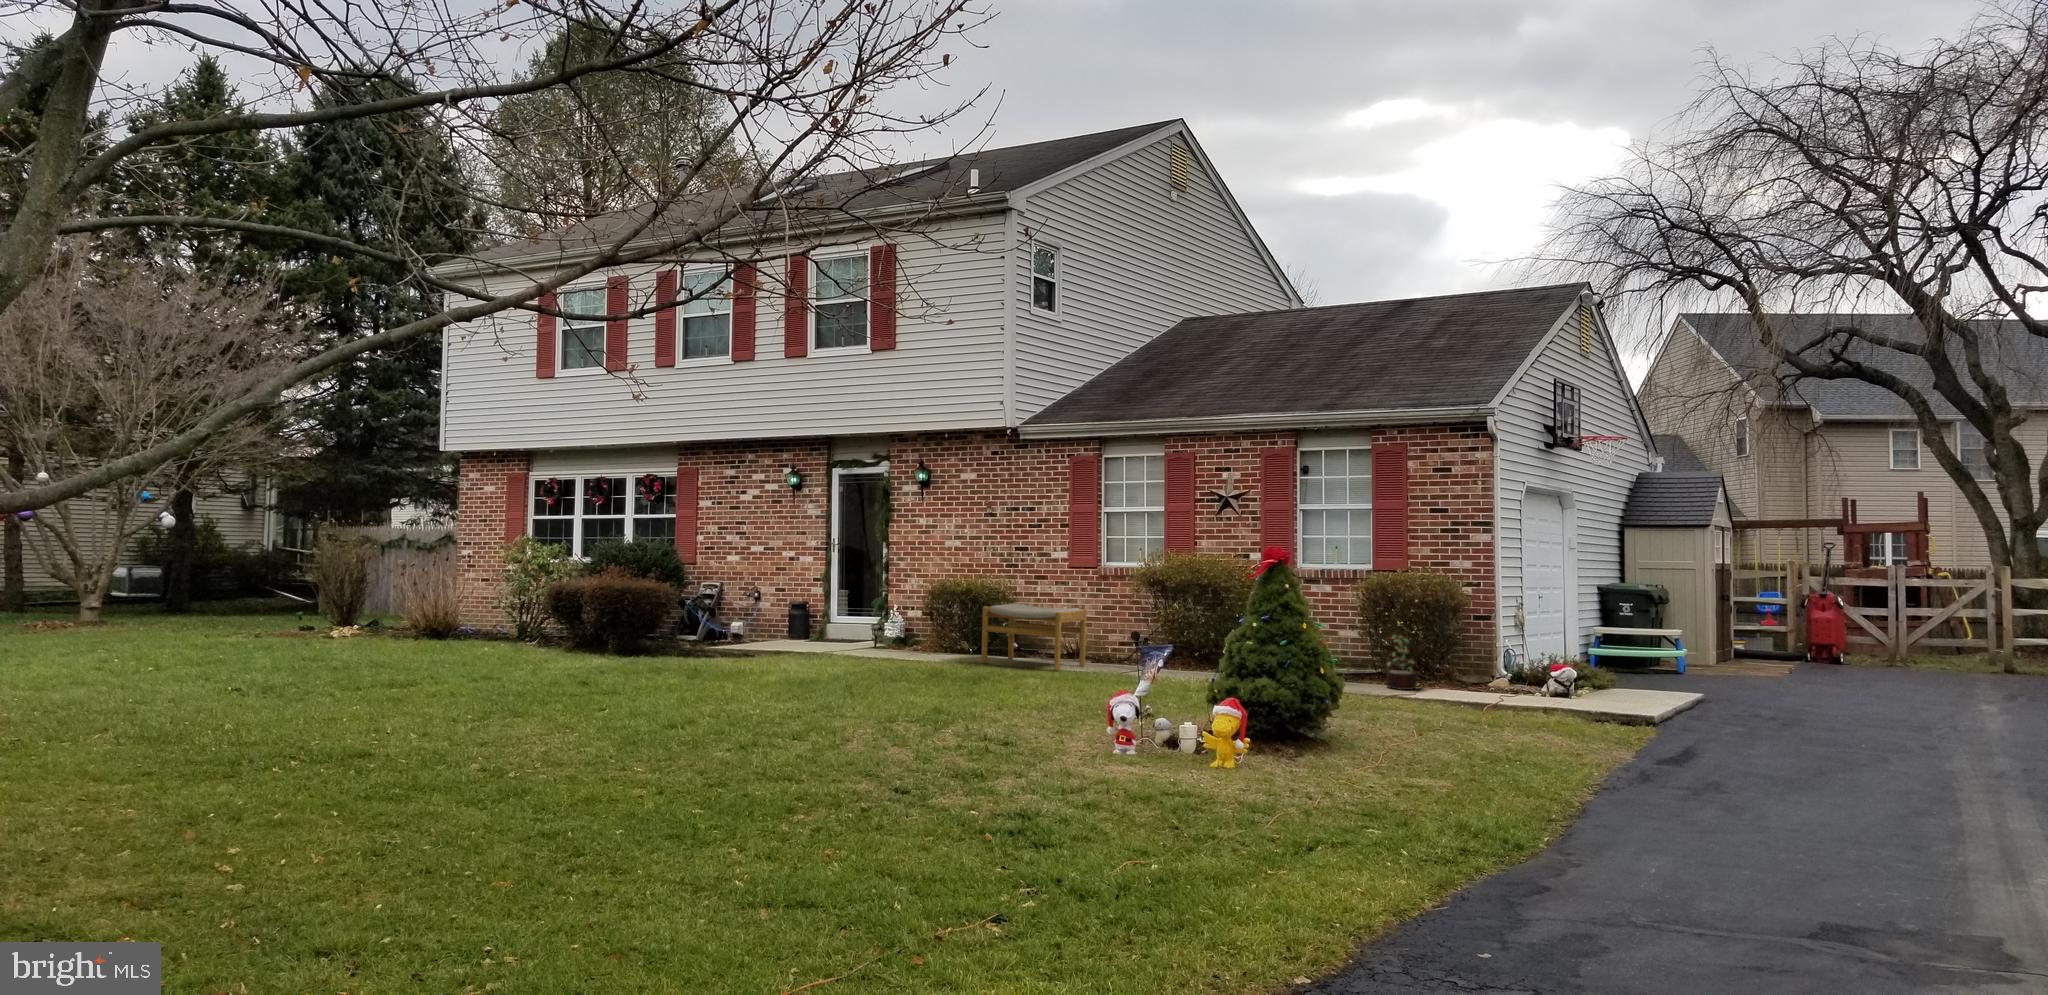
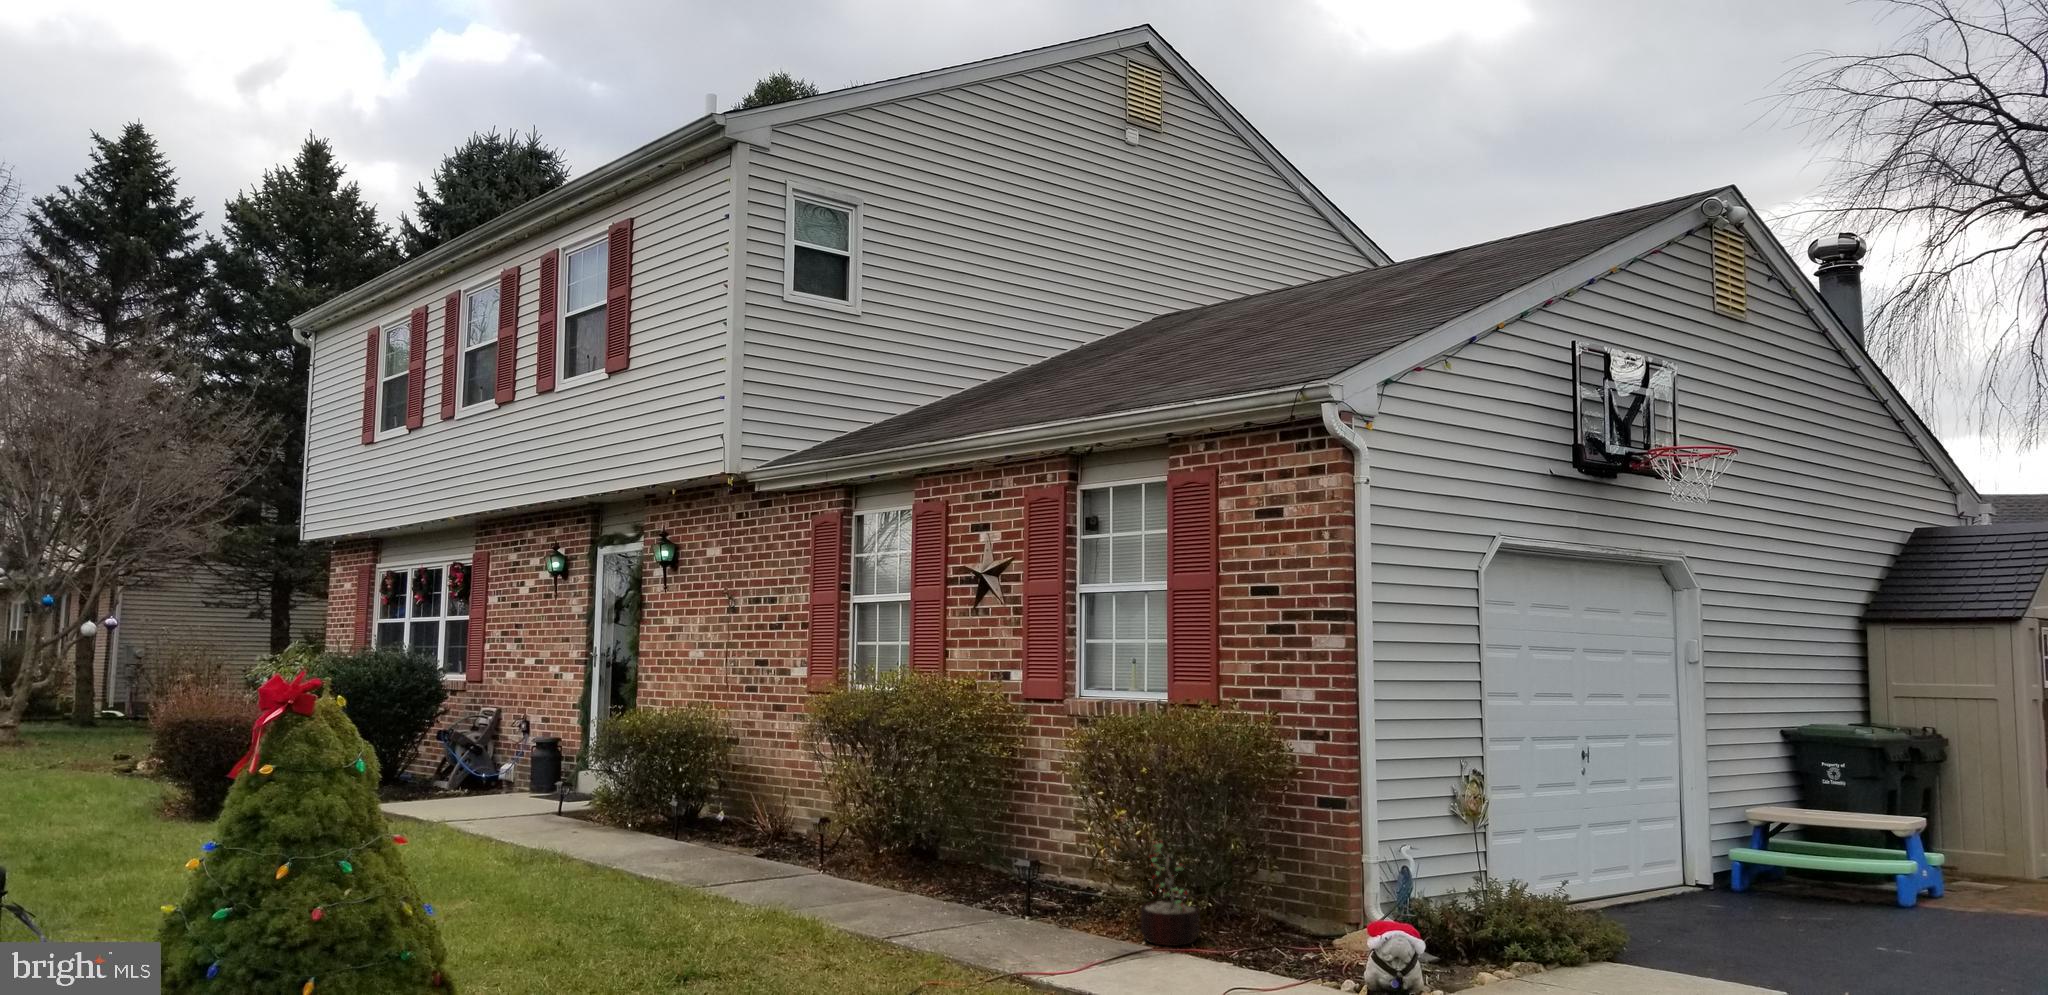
footstool: present [981,603,1086,671] -> none [572,752,722,873]

